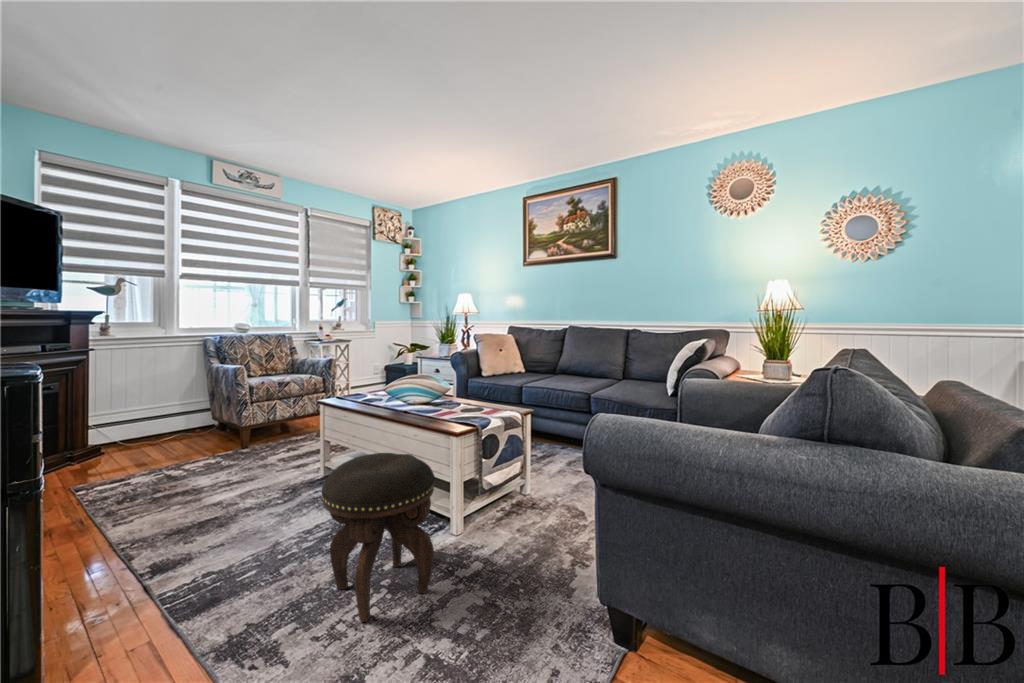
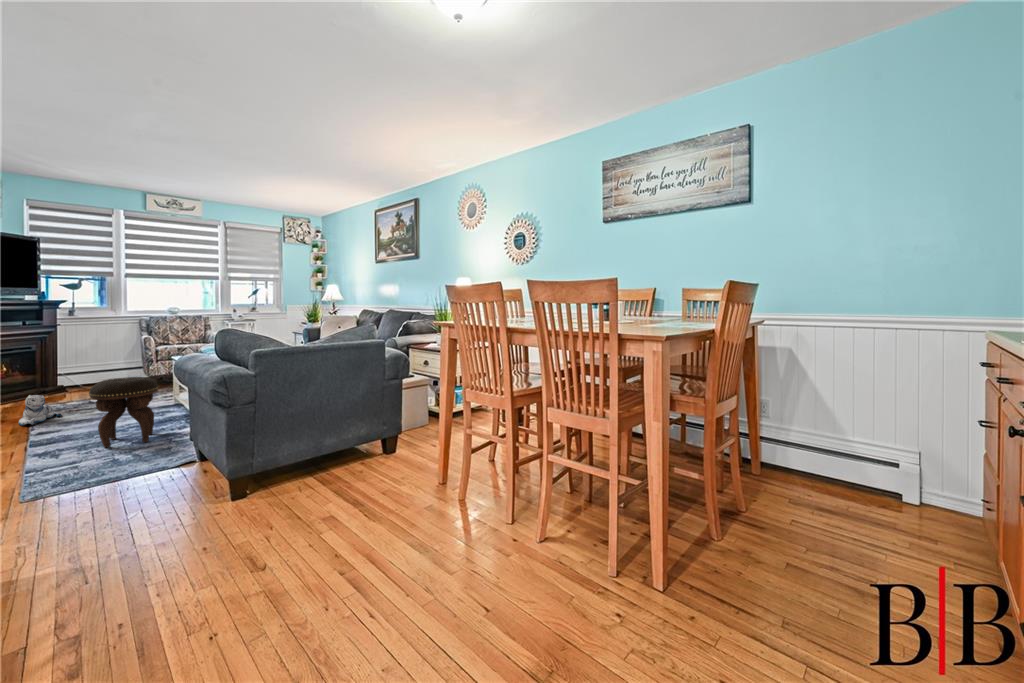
plush toy: none [85,487,156,558] -> present [18,395,61,426]

